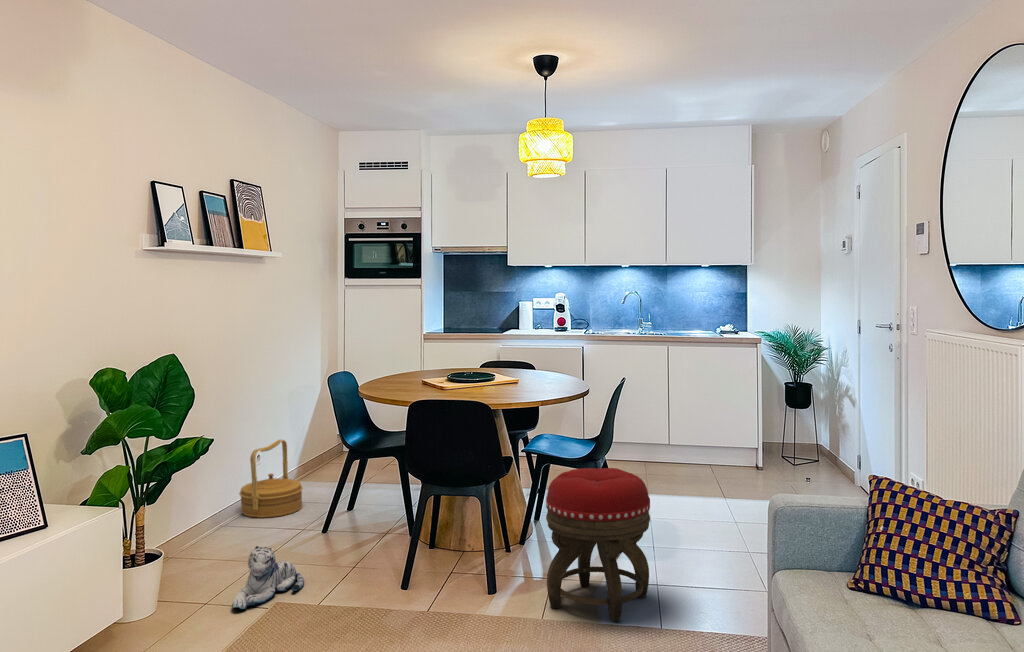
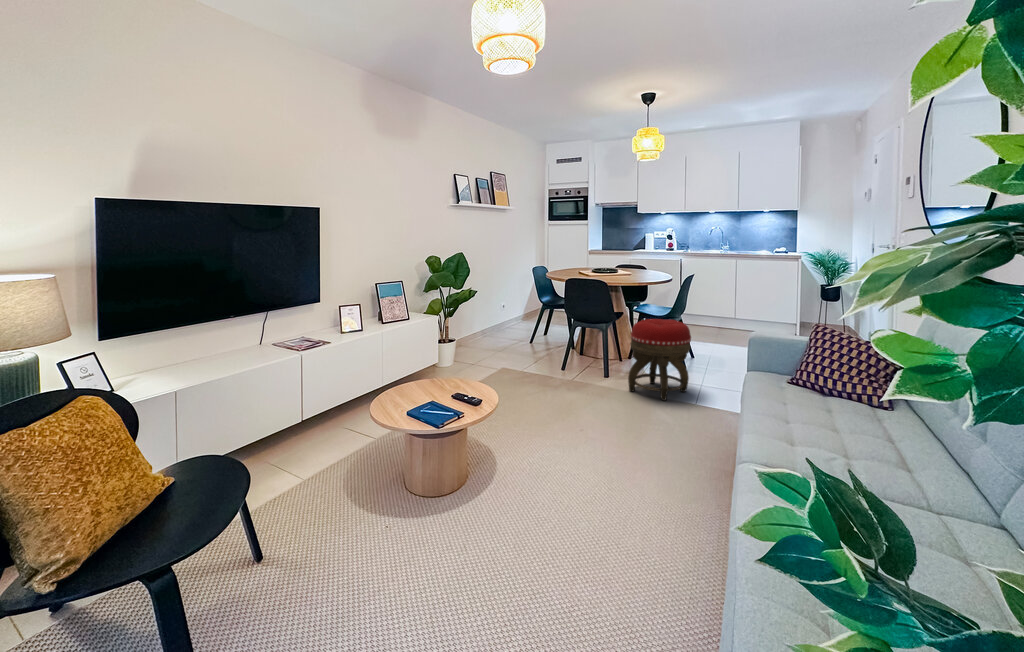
woven basket: present [239,440,303,518] -> none [481,301,513,340]
plush toy: present [232,546,304,609] -> none [470,347,506,376]

